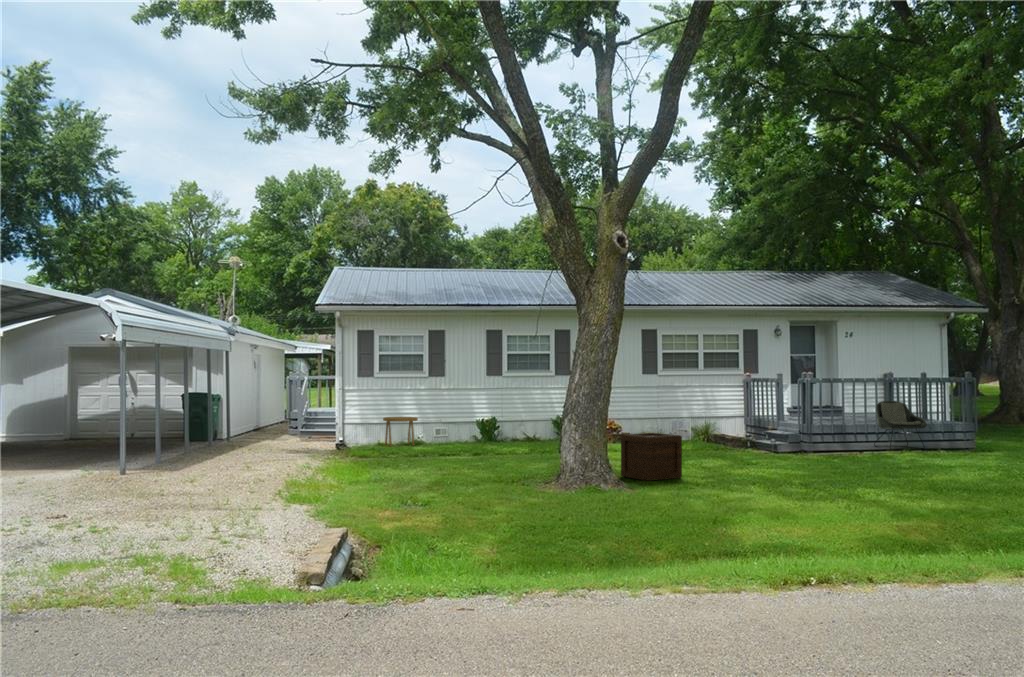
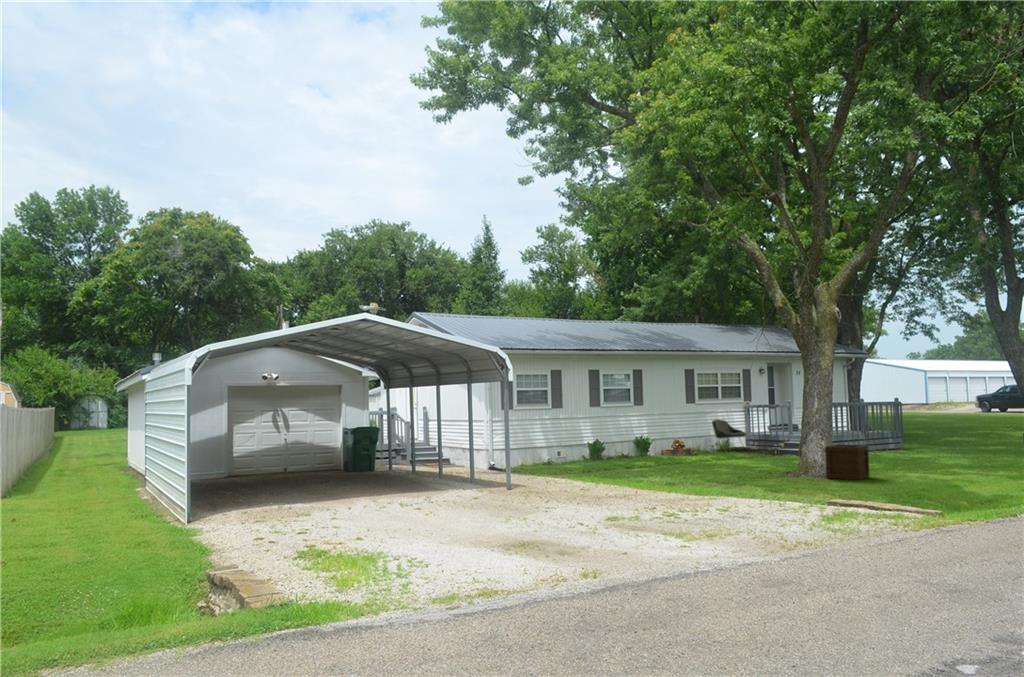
lounge chair: present [874,401,927,449] -> present [712,420,746,450]
side table: present [383,417,418,446] -> none [527,442,555,467]

